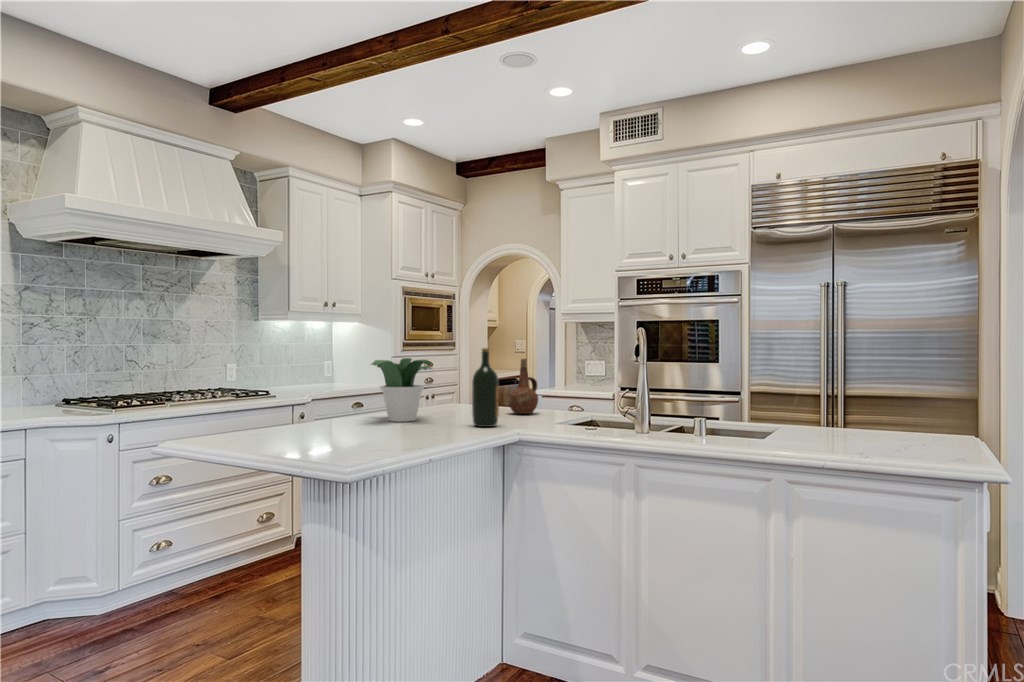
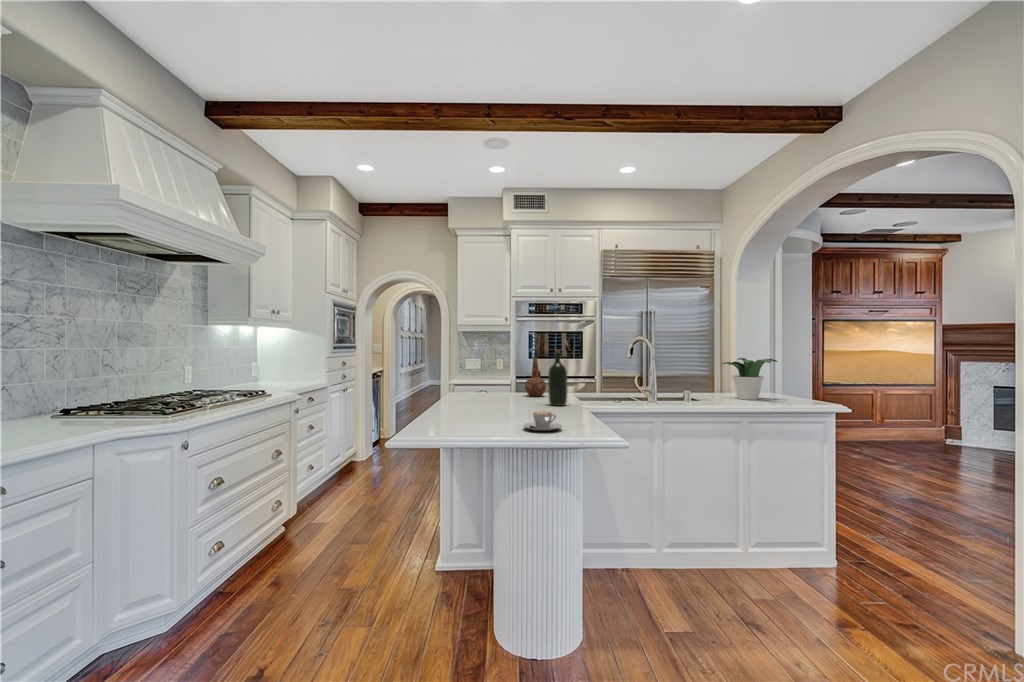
potted plant: present [371,358,431,422] -> present [722,358,777,400]
coffee cup: none [283,427,335,451] -> present [523,412,562,431]

